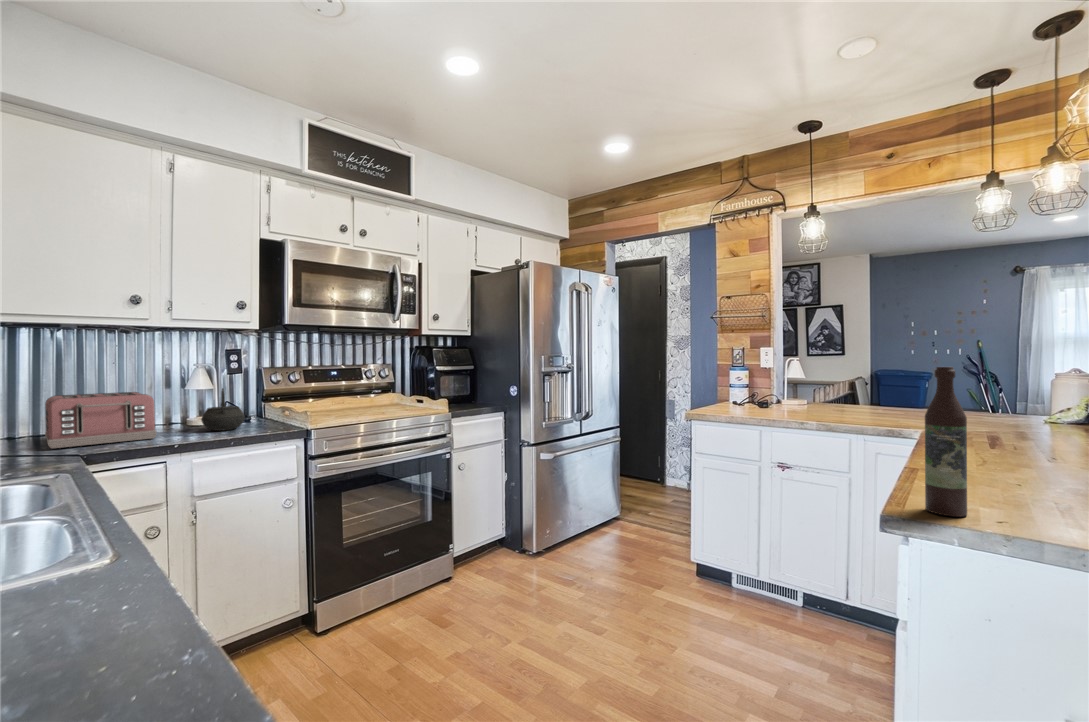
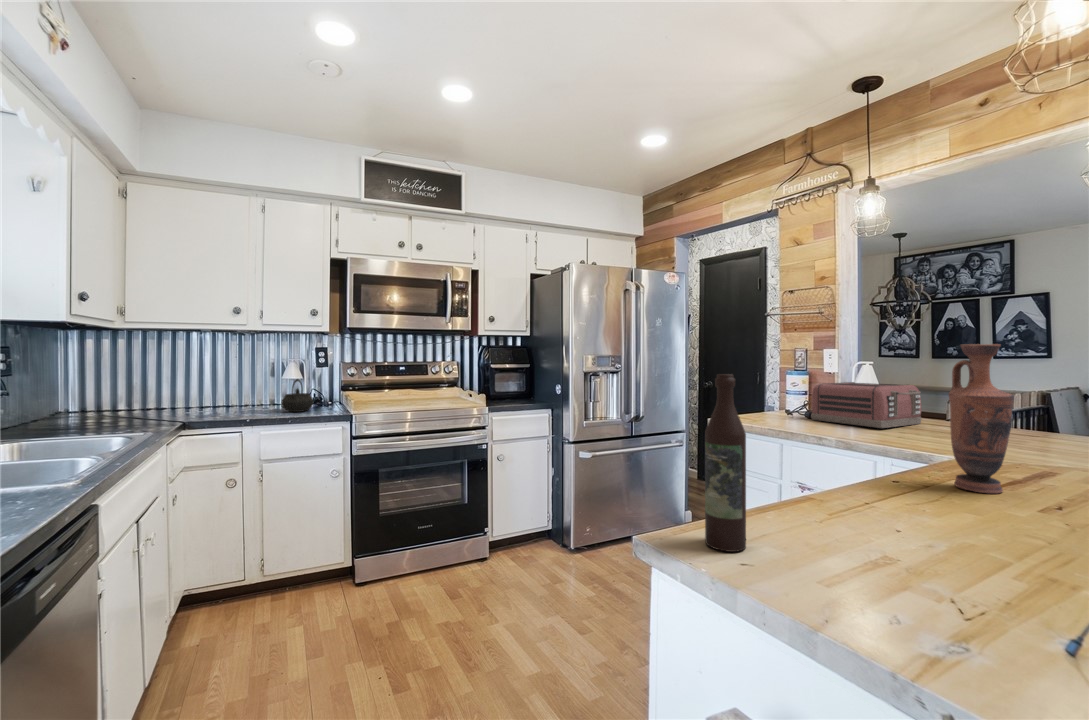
vase: none [965,343,1014,455] -> present [949,344,1014,493]
toaster: present [45,392,156,448] -> present [811,382,922,428]

